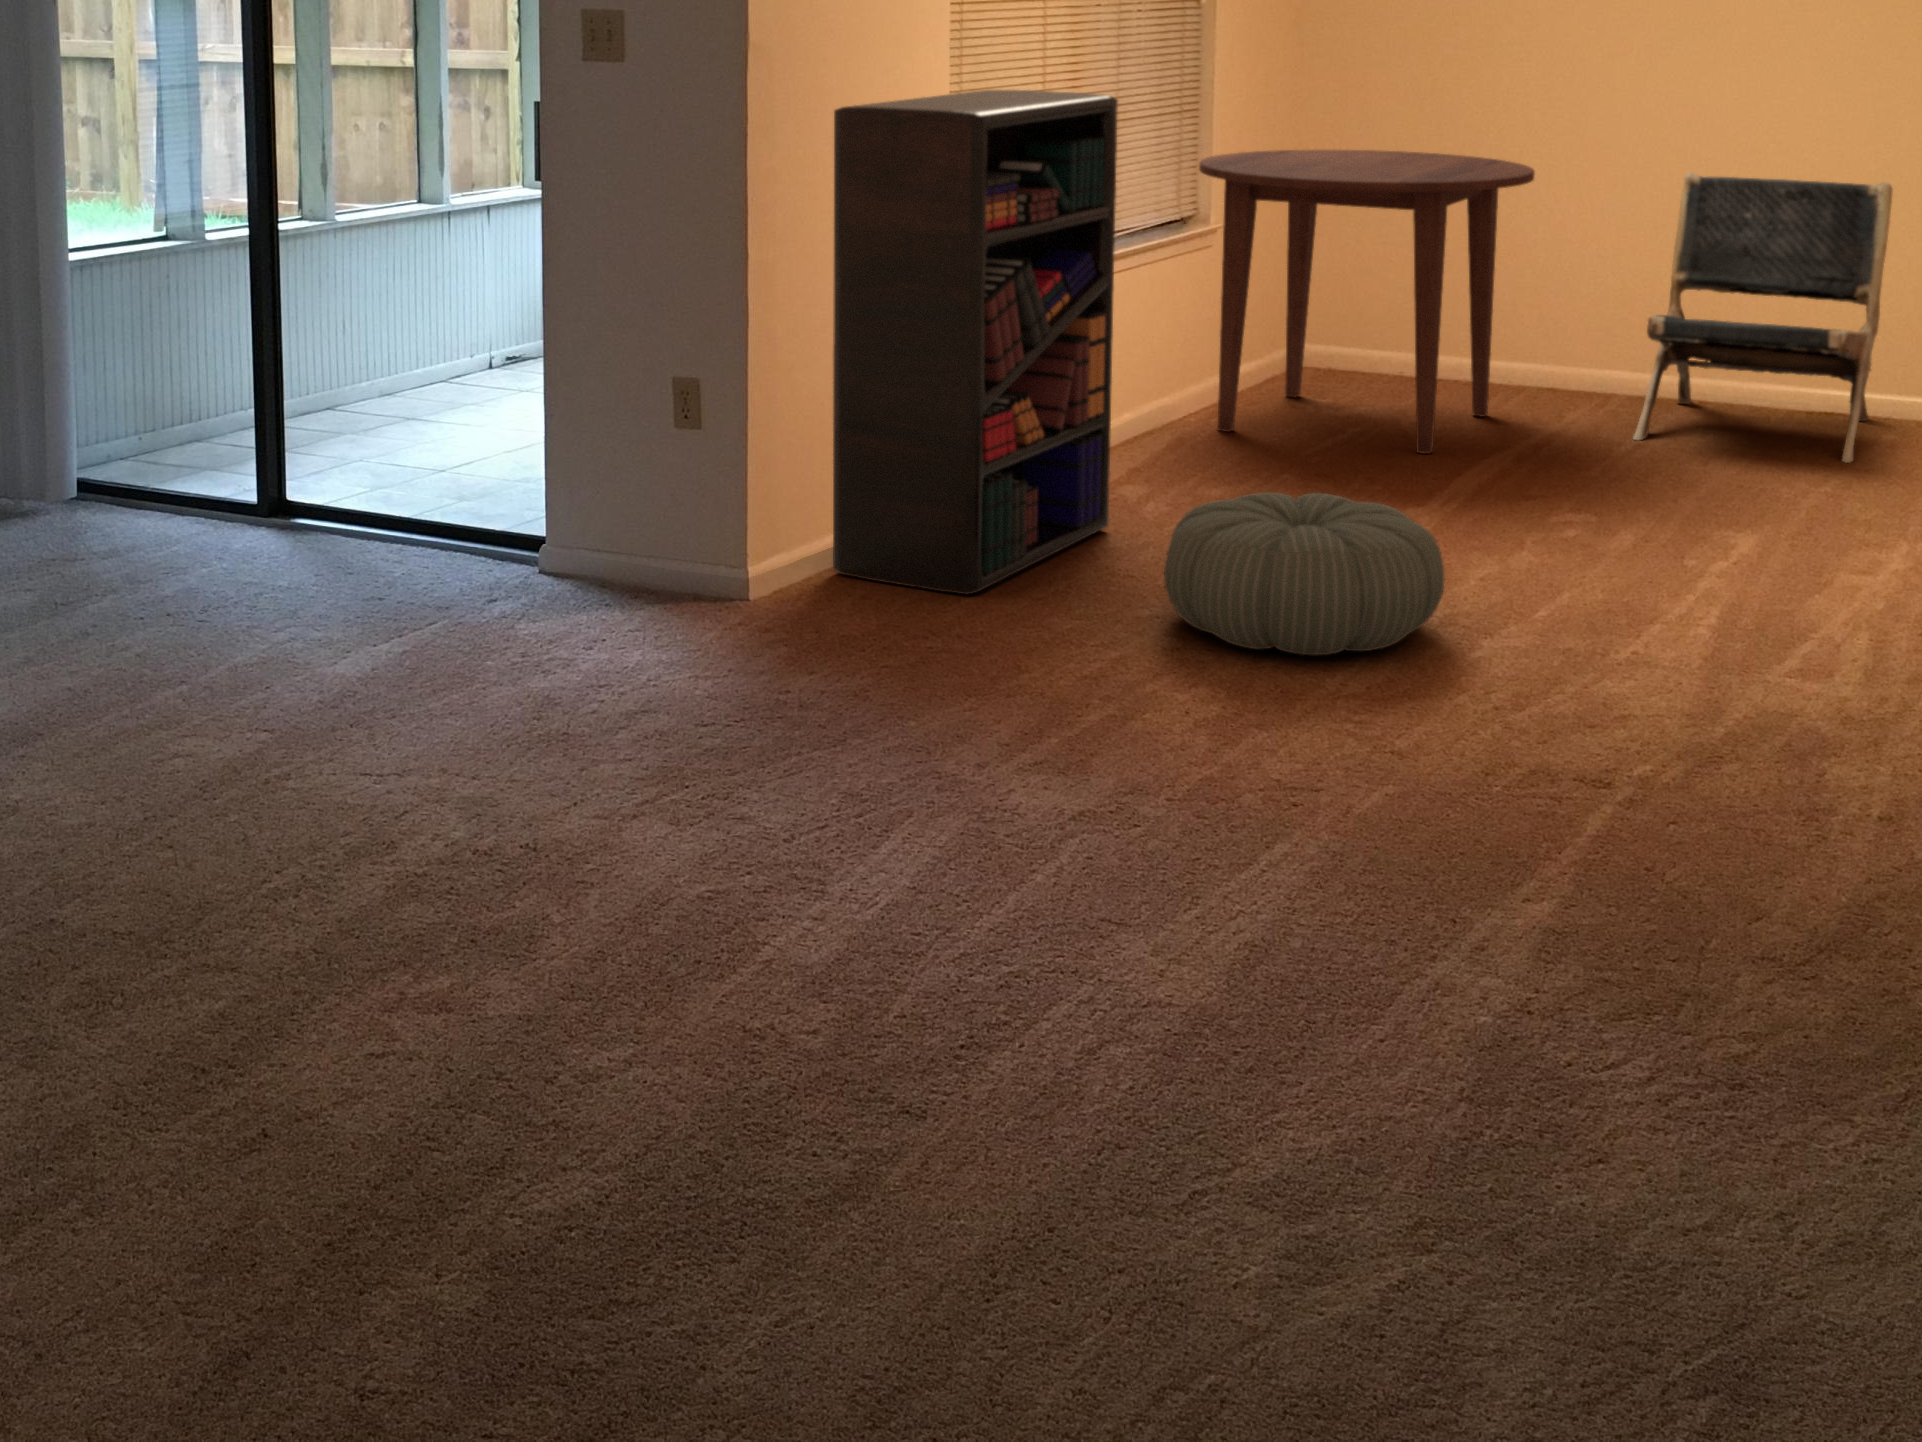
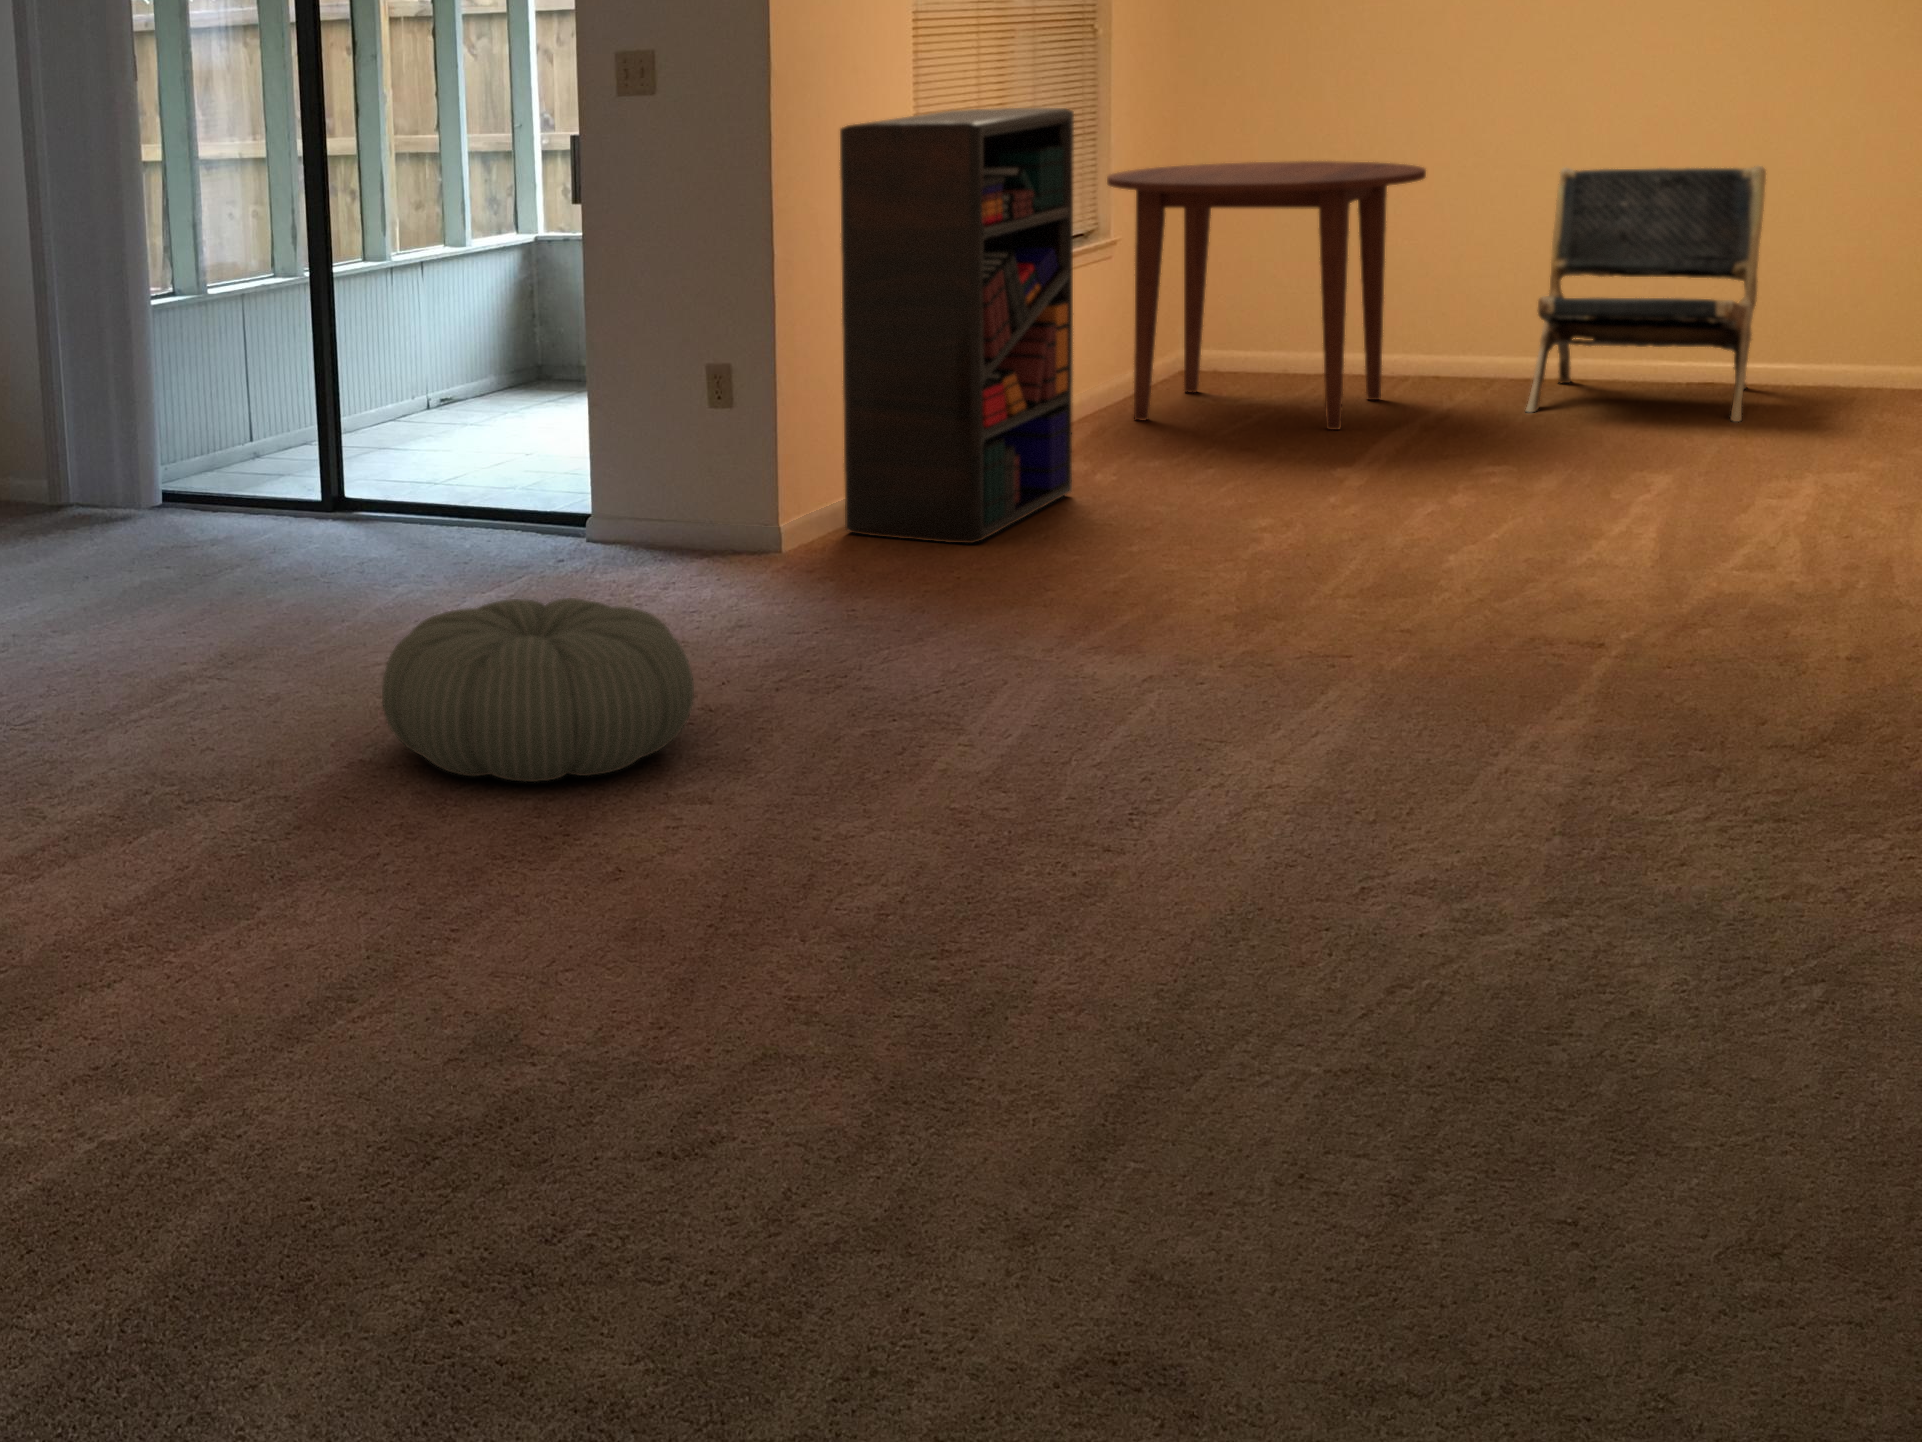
pouf: present [1164,492,1444,655] -> present [382,598,694,782]

